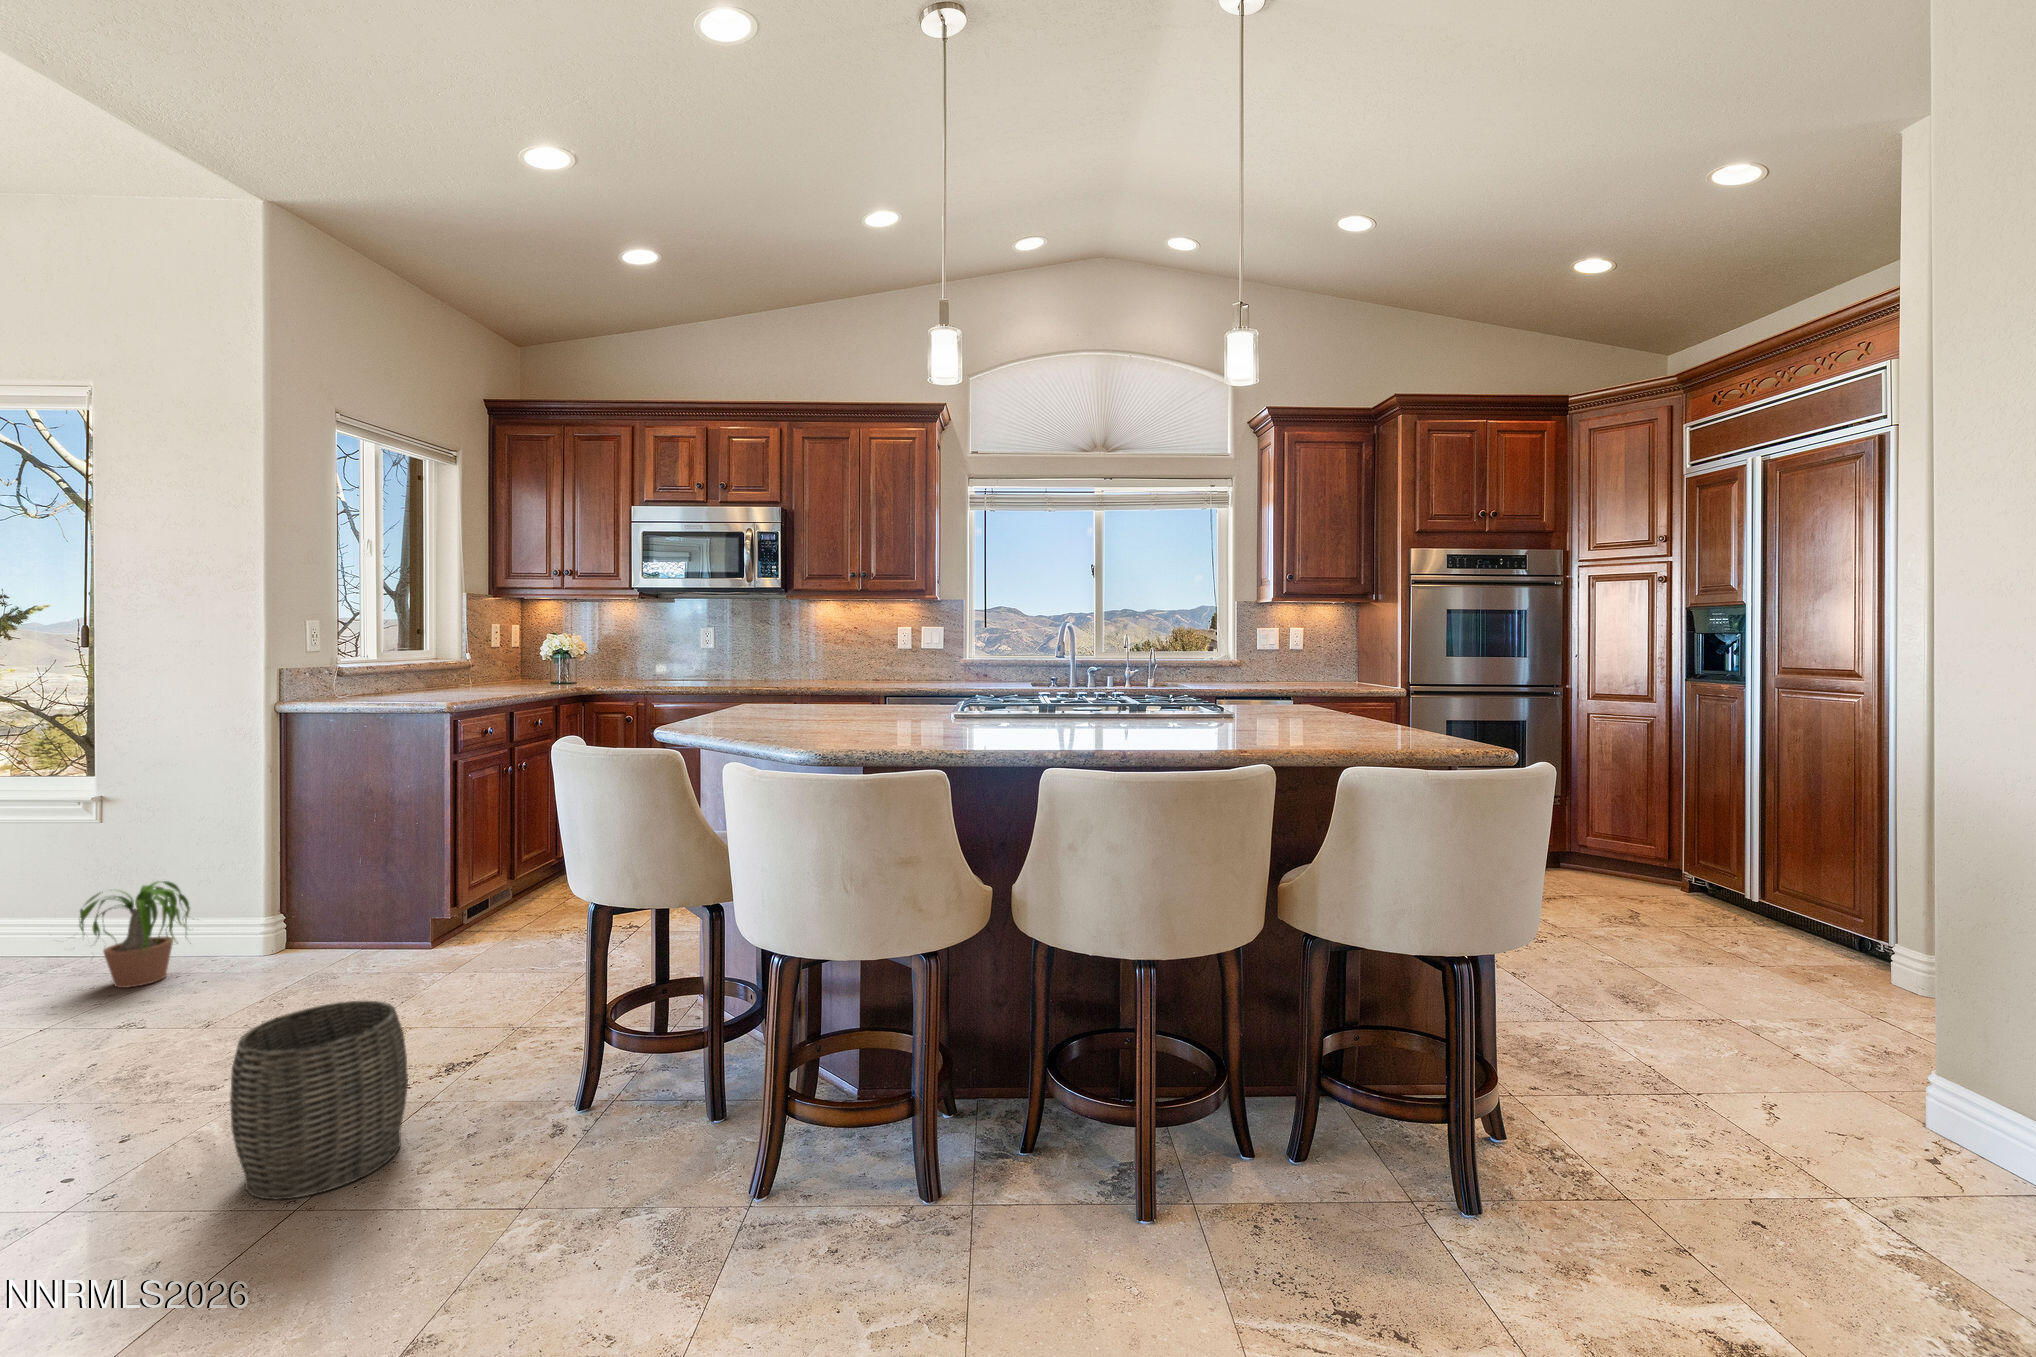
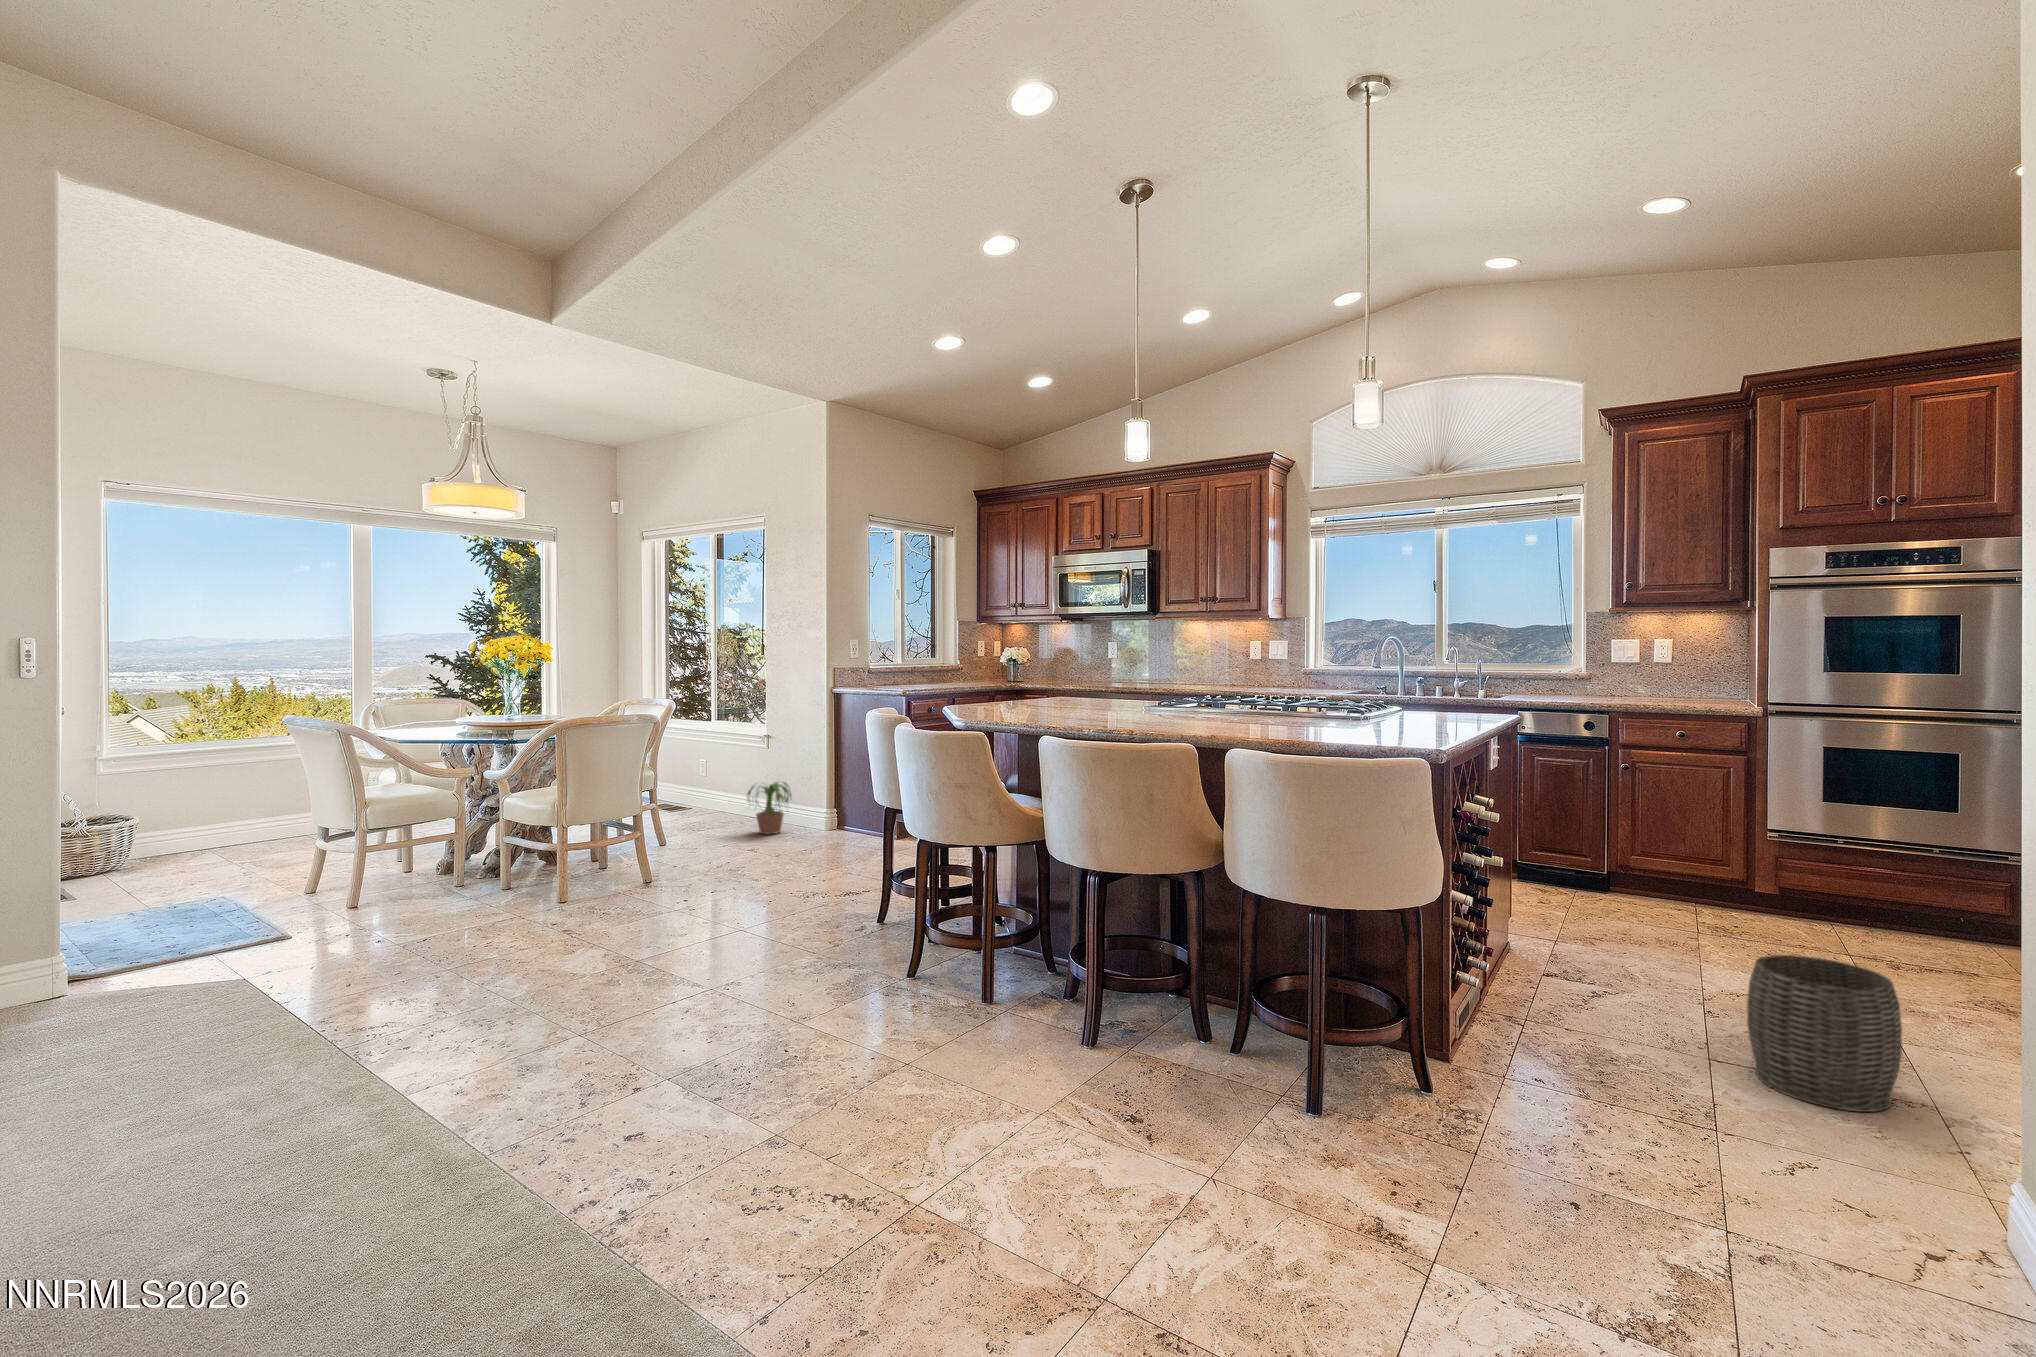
woven basket: present [230,1001,408,1199] -> present [1747,955,1902,1112]

